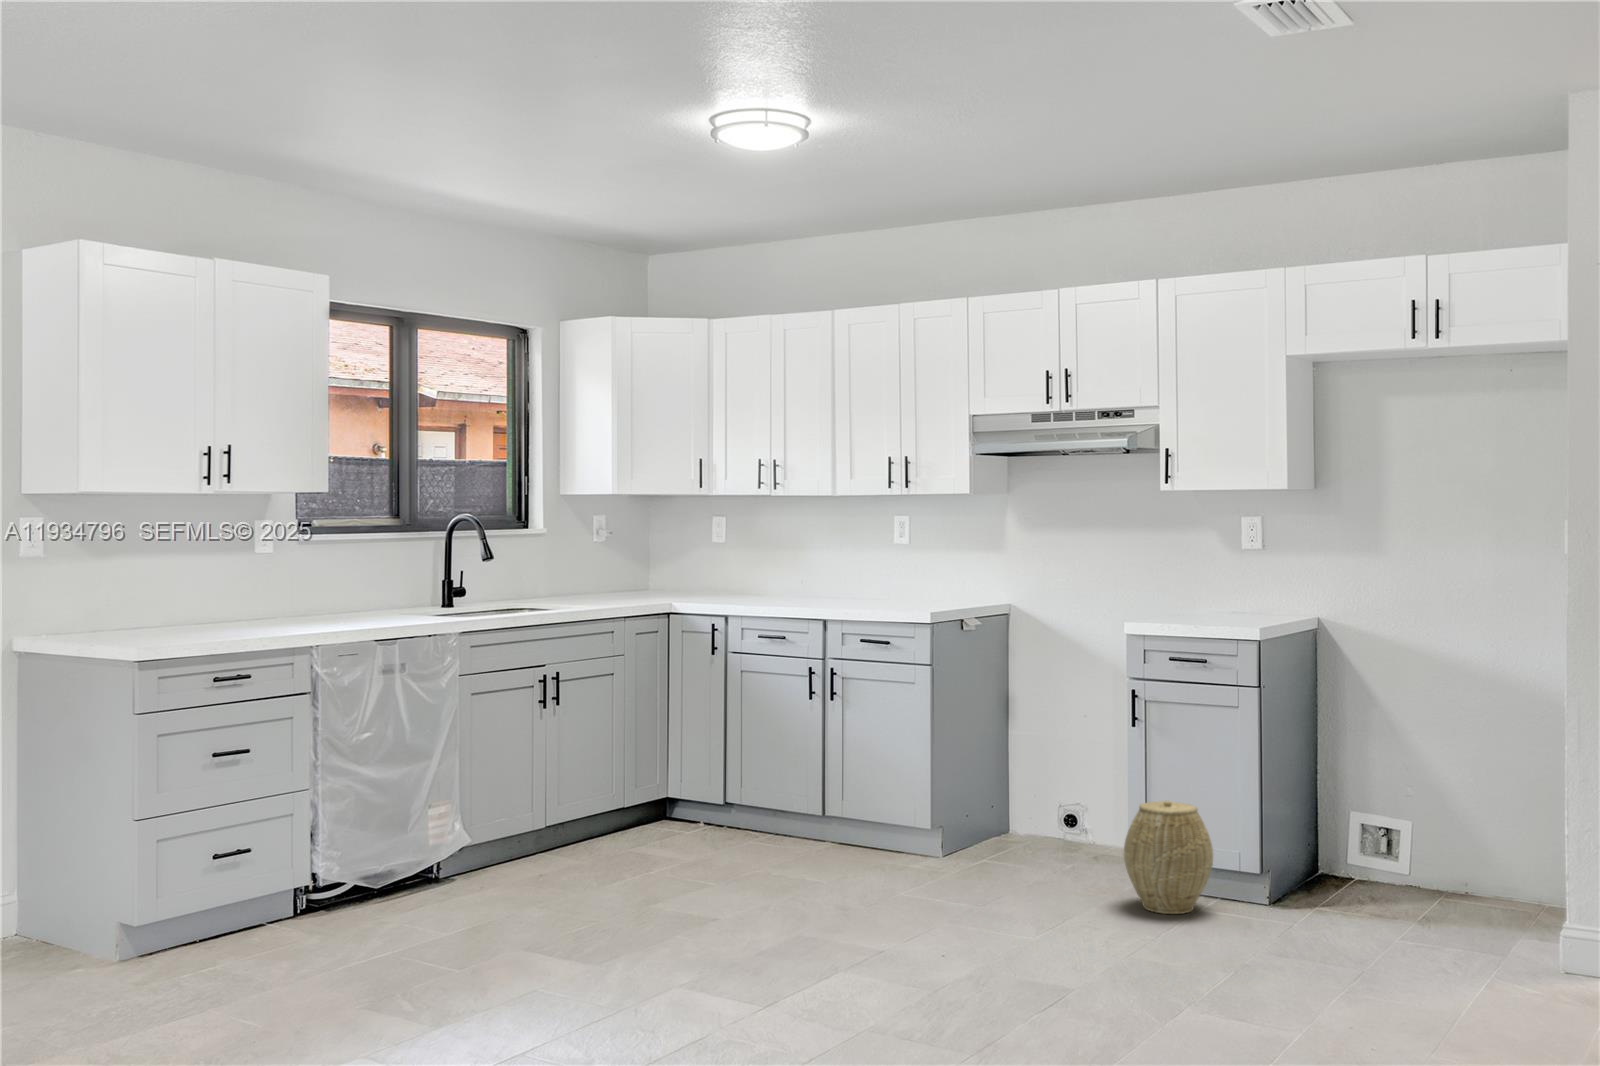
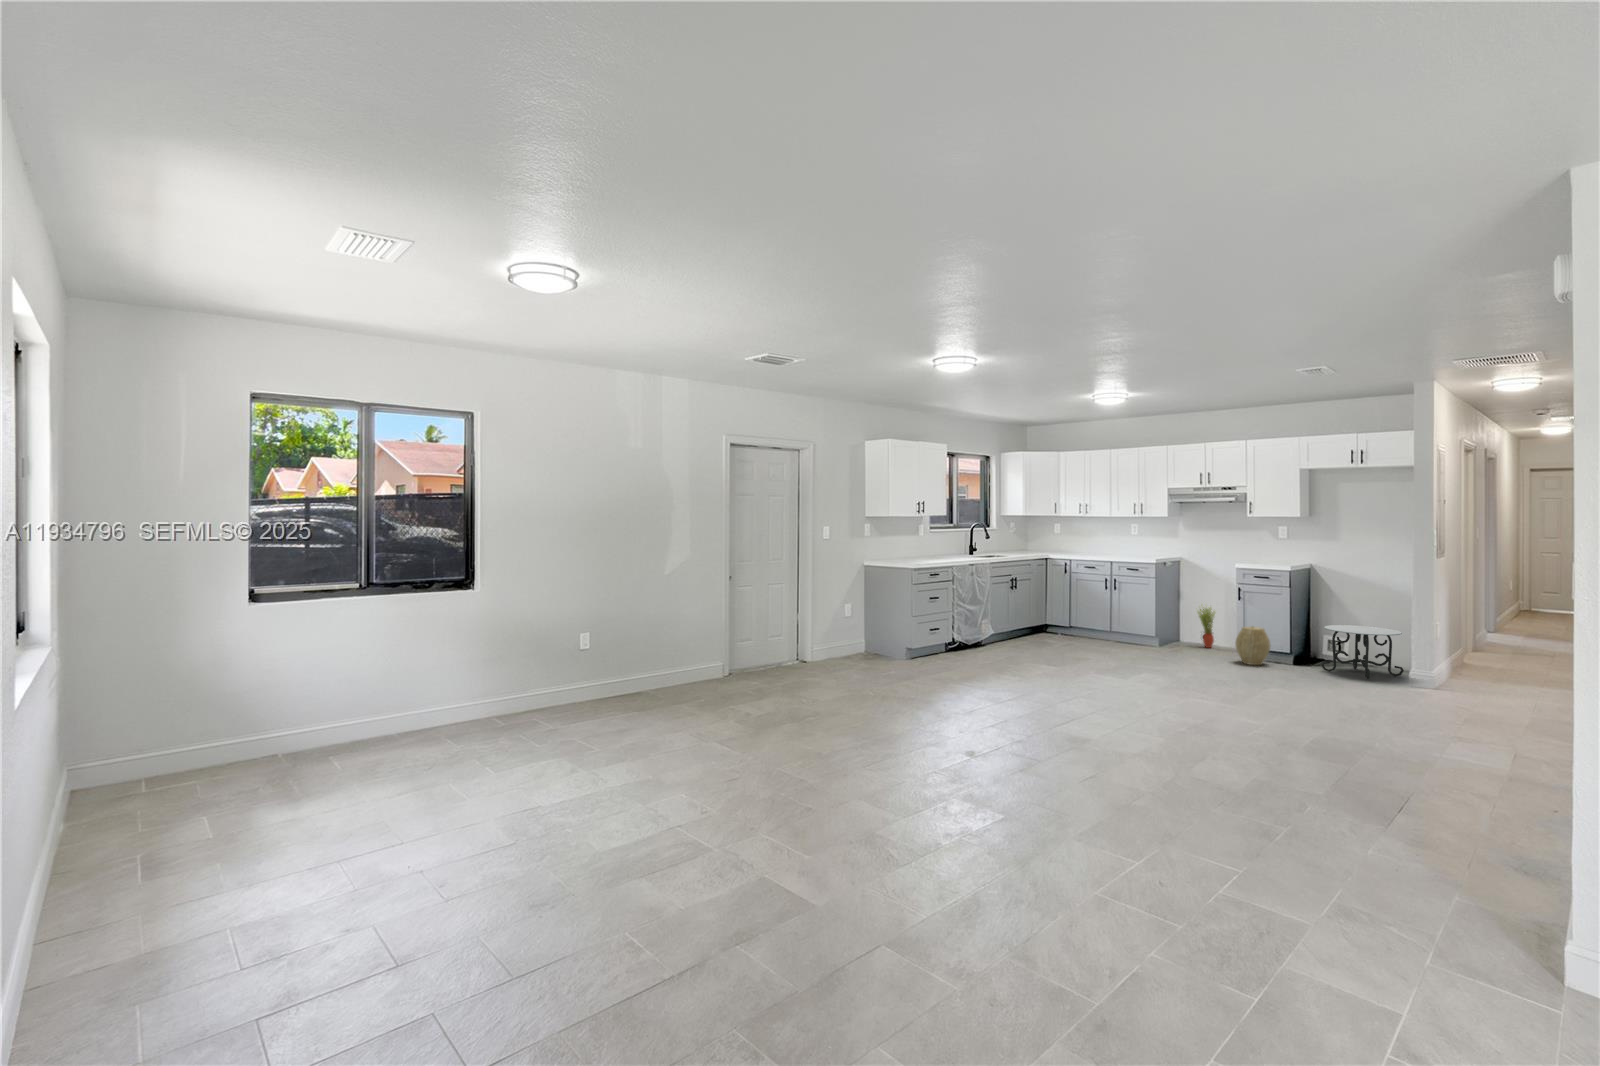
potted plant: none [1039,731,1090,853] -> present [1198,607,1215,648]
side table: none [1342,790,1550,954] -> present [1321,625,1404,679]

